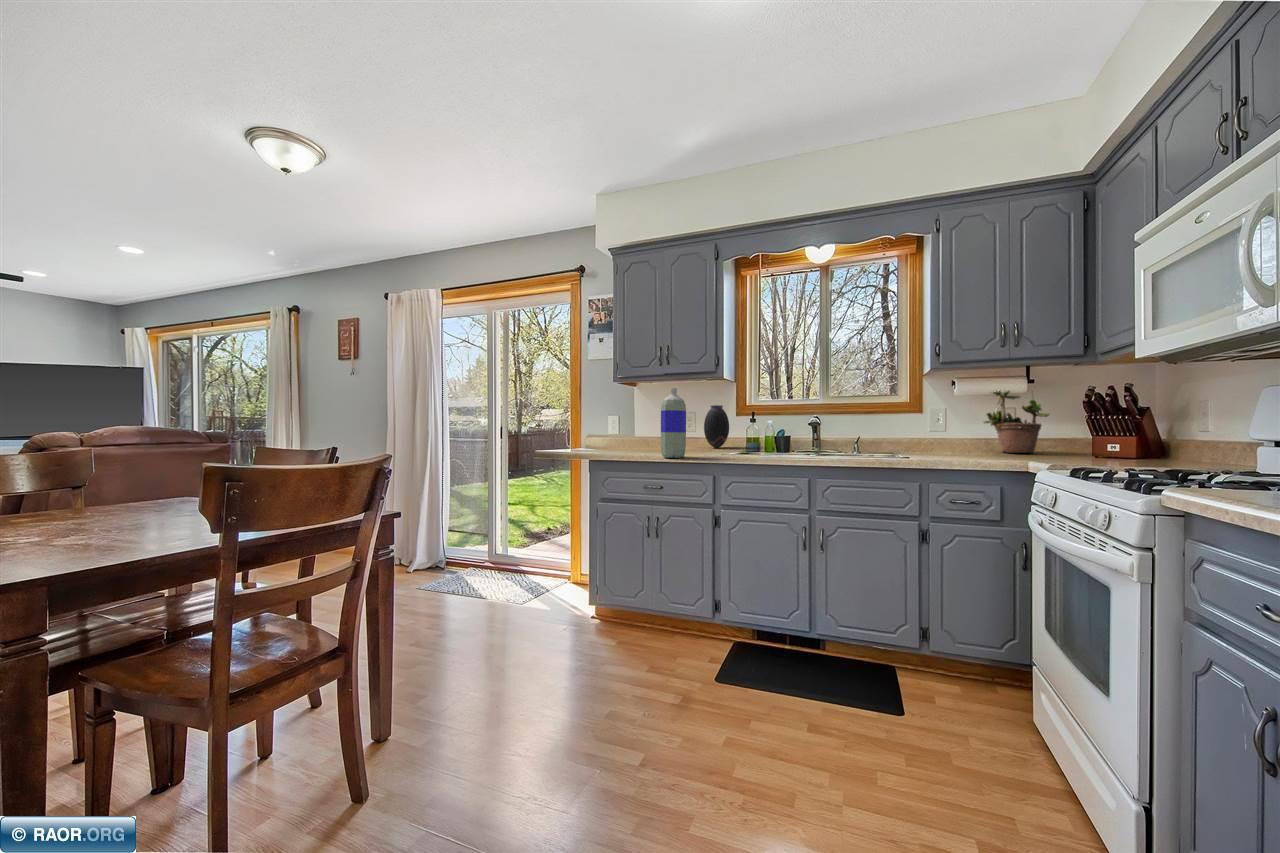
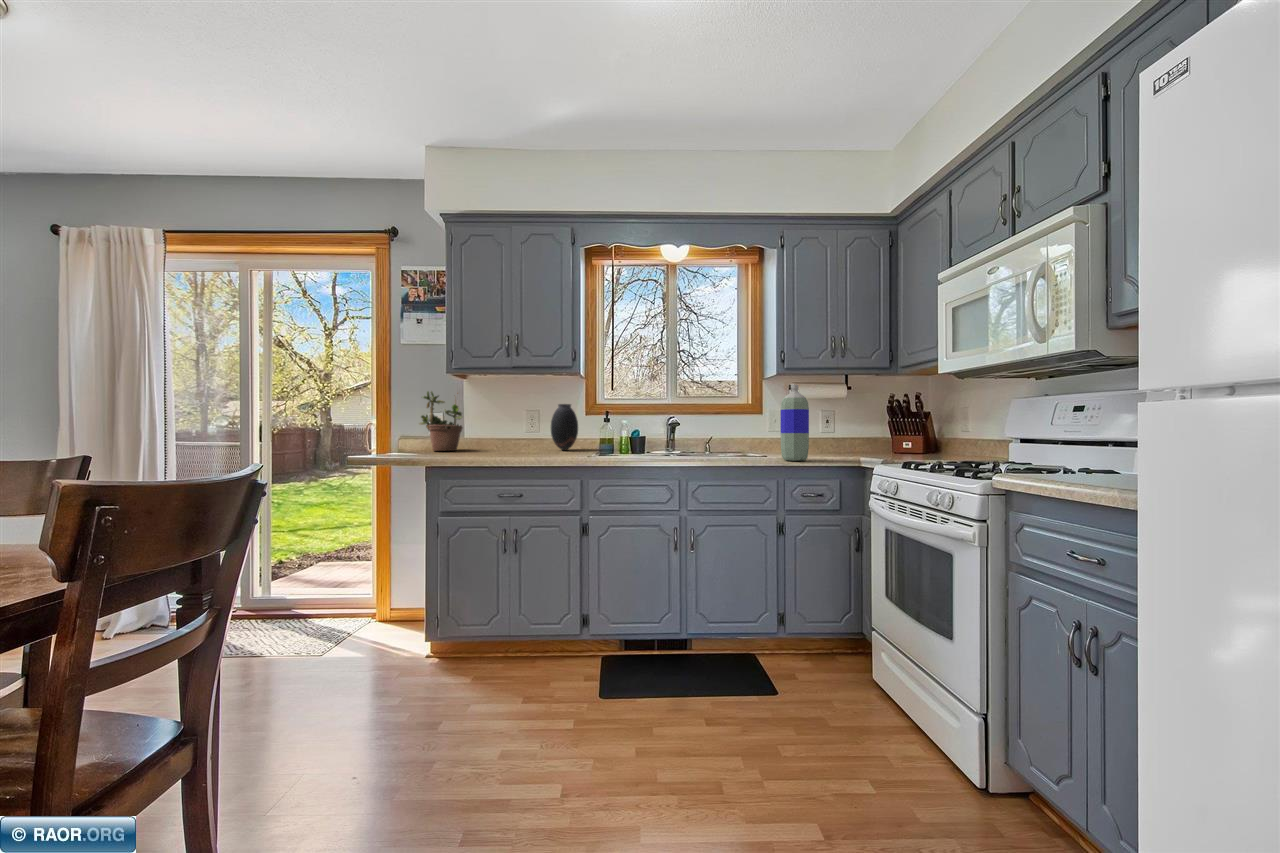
bottle: present [661,388,686,458] -> present [781,385,809,461]
potted plant: present [984,391,1049,453] -> present [419,392,463,451]

